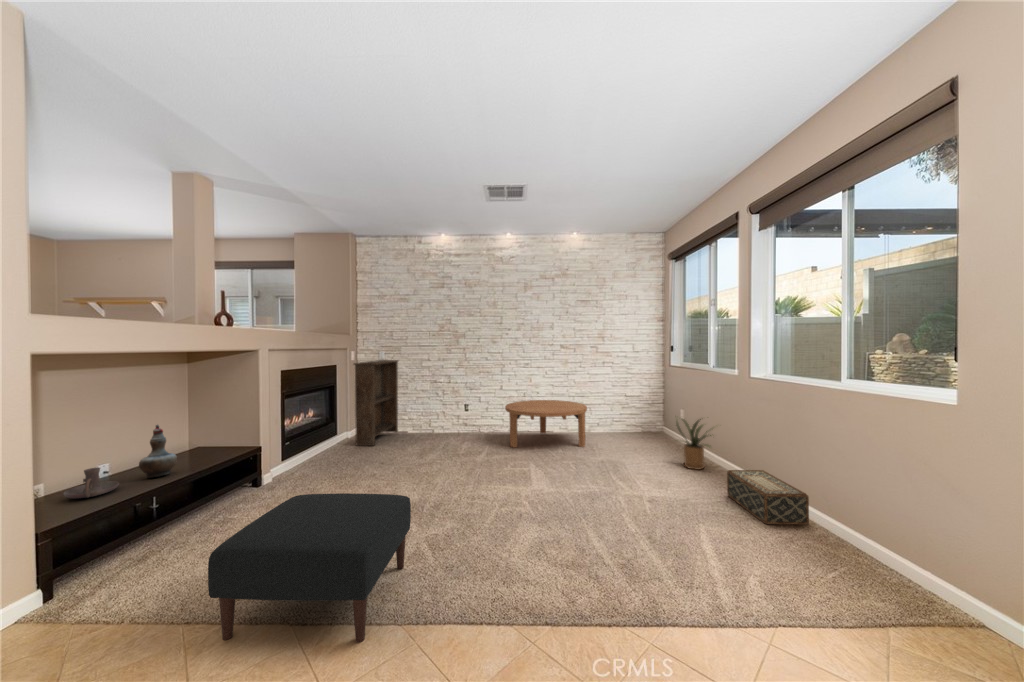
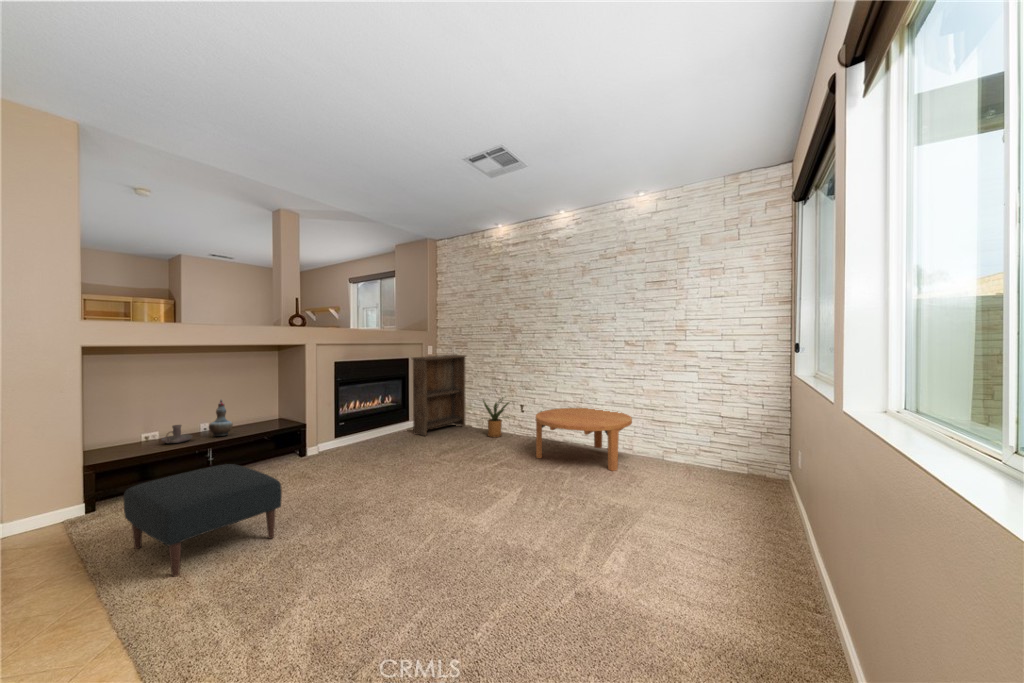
house plant: present [676,419,711,470] -> present [481,398,510,437]
woven basket: present [727,470,809,525] -> none [648,534,730,638]

